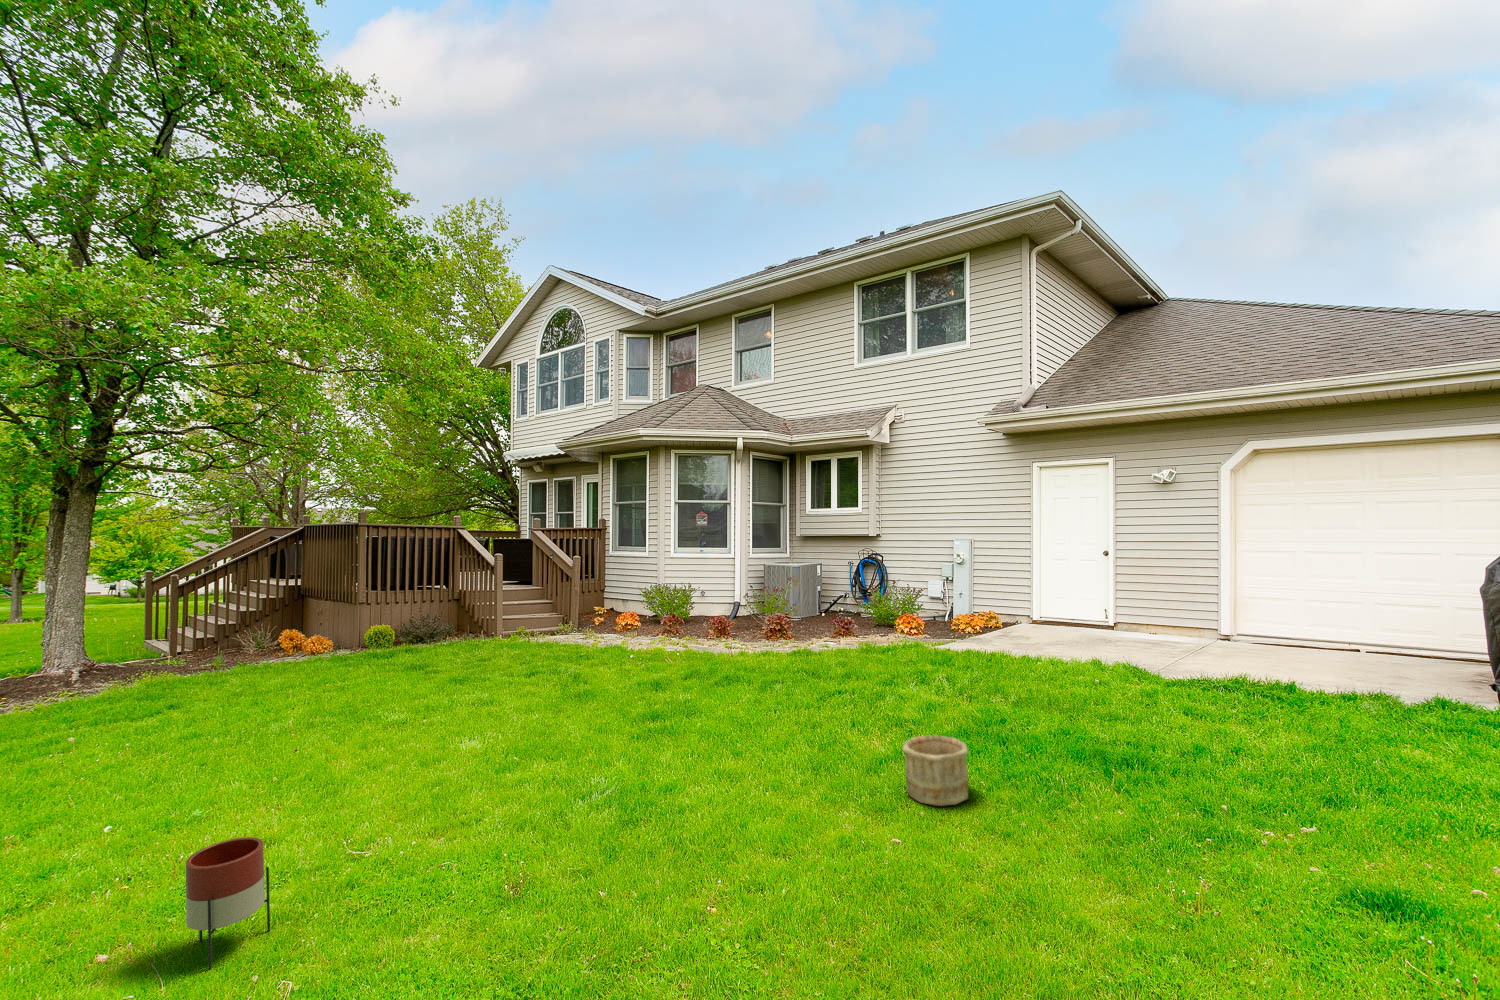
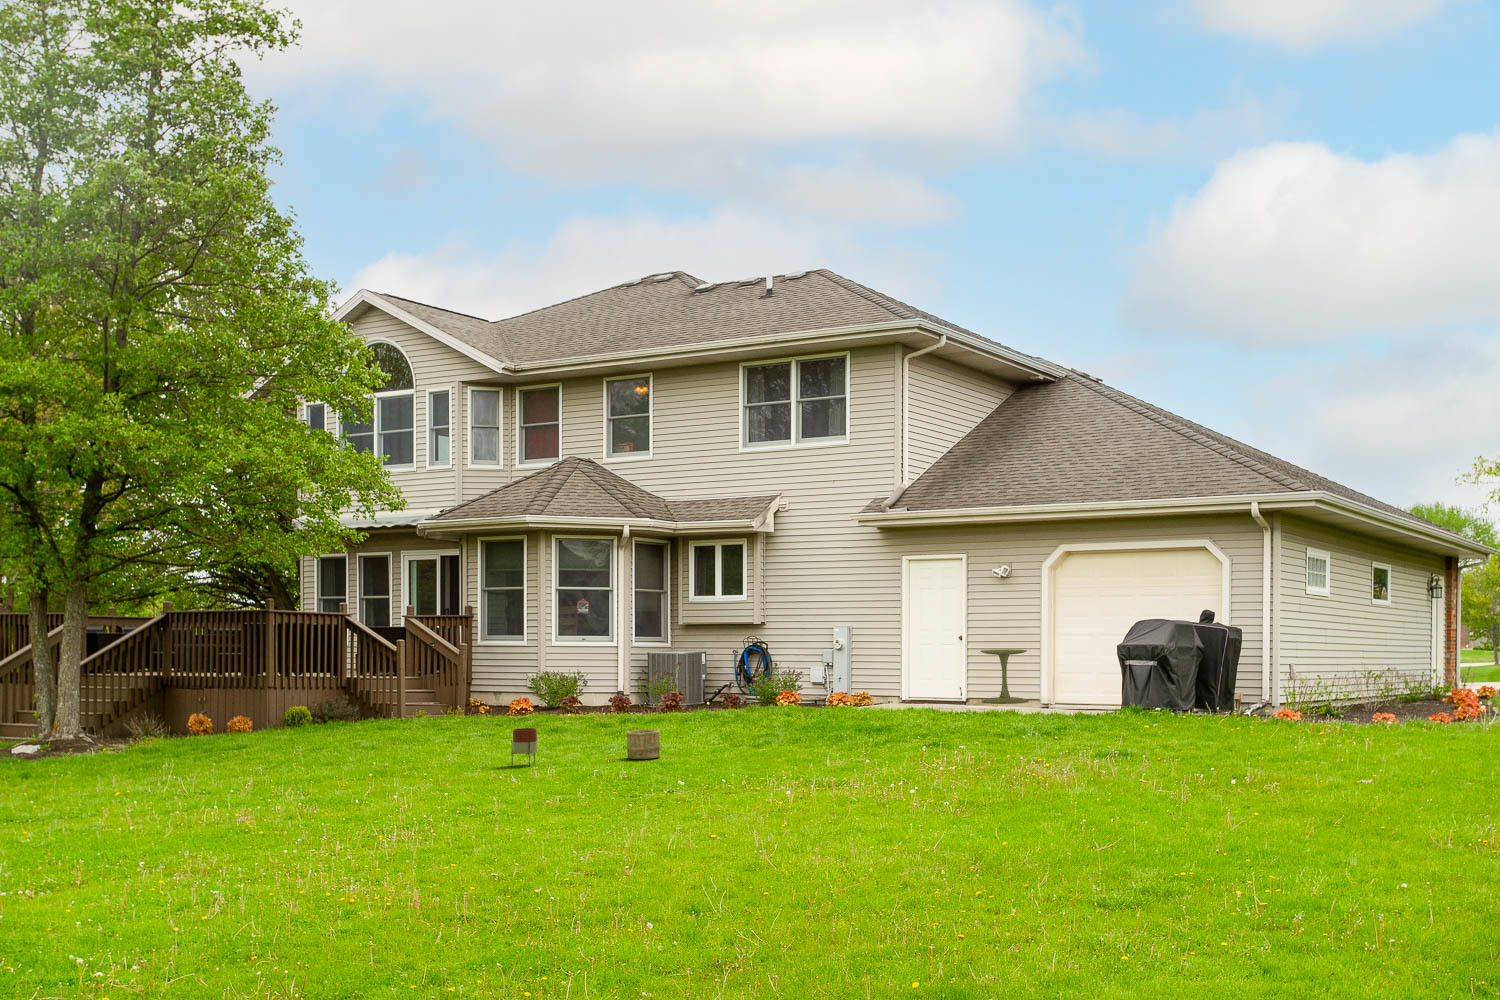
pedestal table: none [1145,570,1214,641] -> present [981,649,1028,703]
wooden bucket: present [903,735,968,806] -> present [626,729,660,759]

